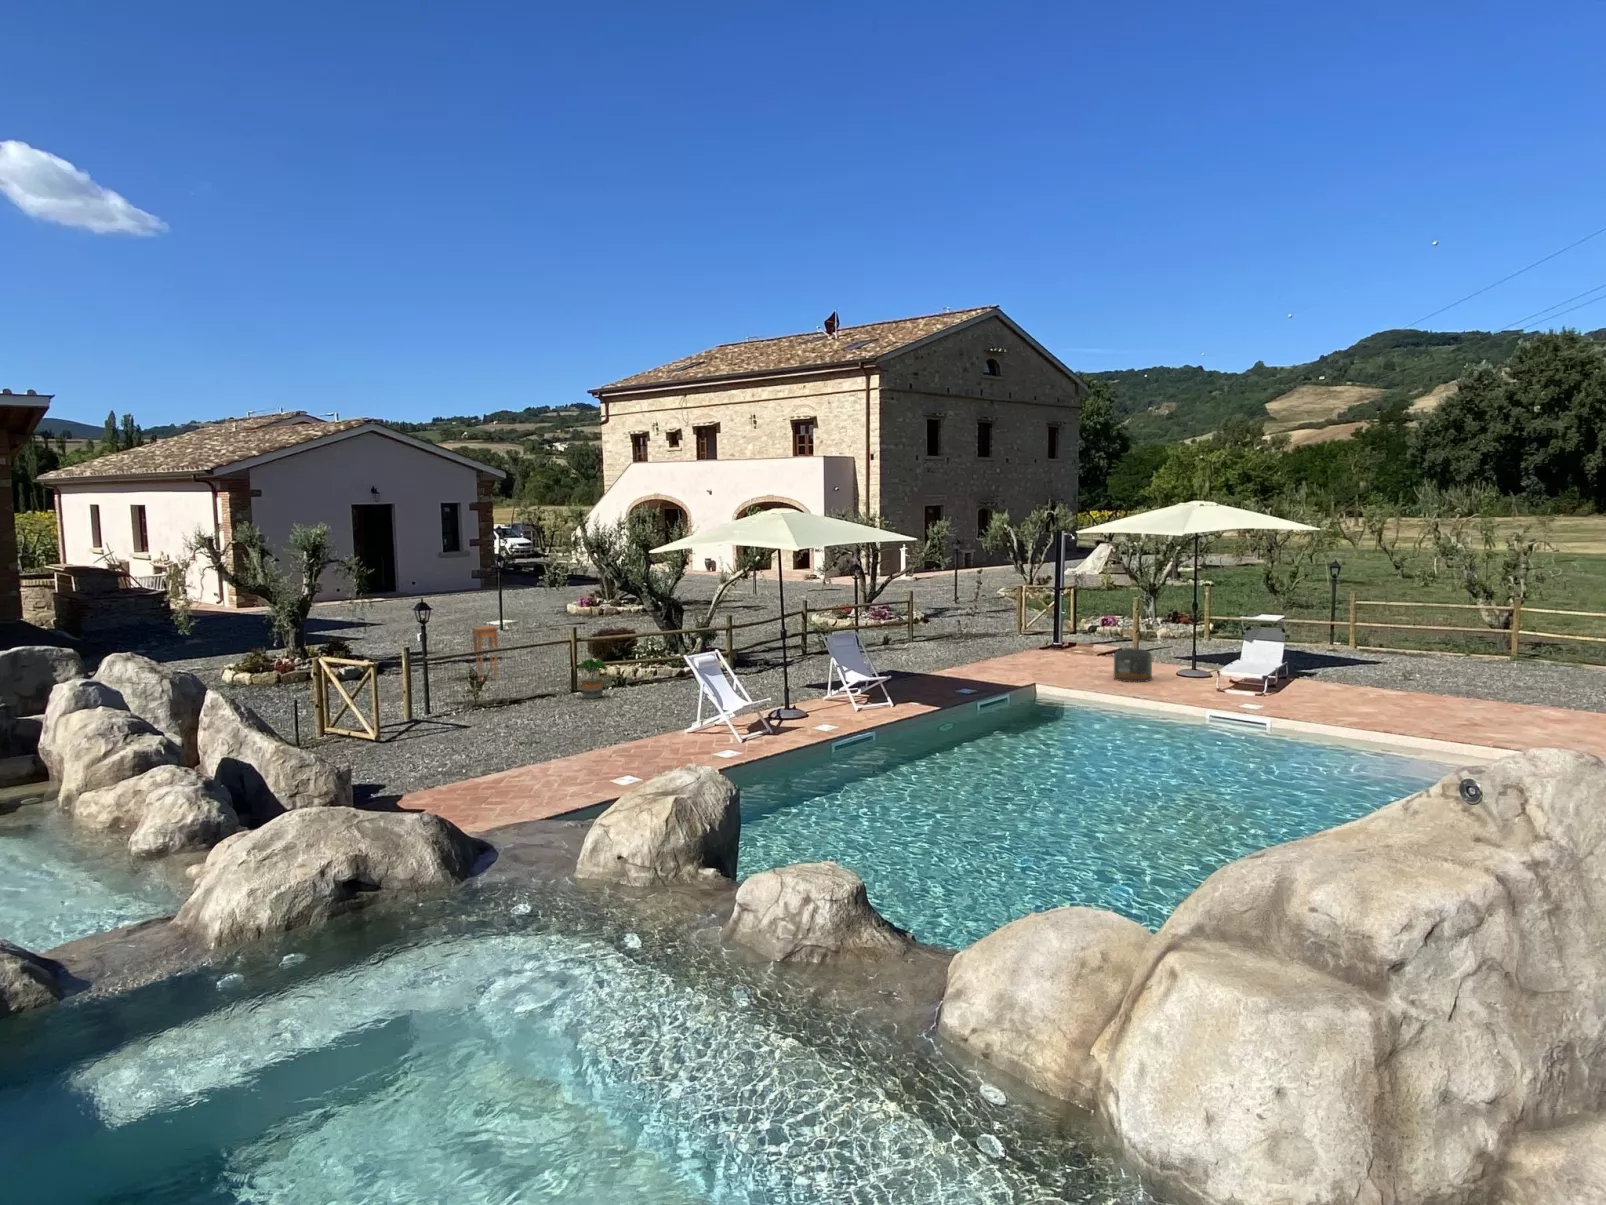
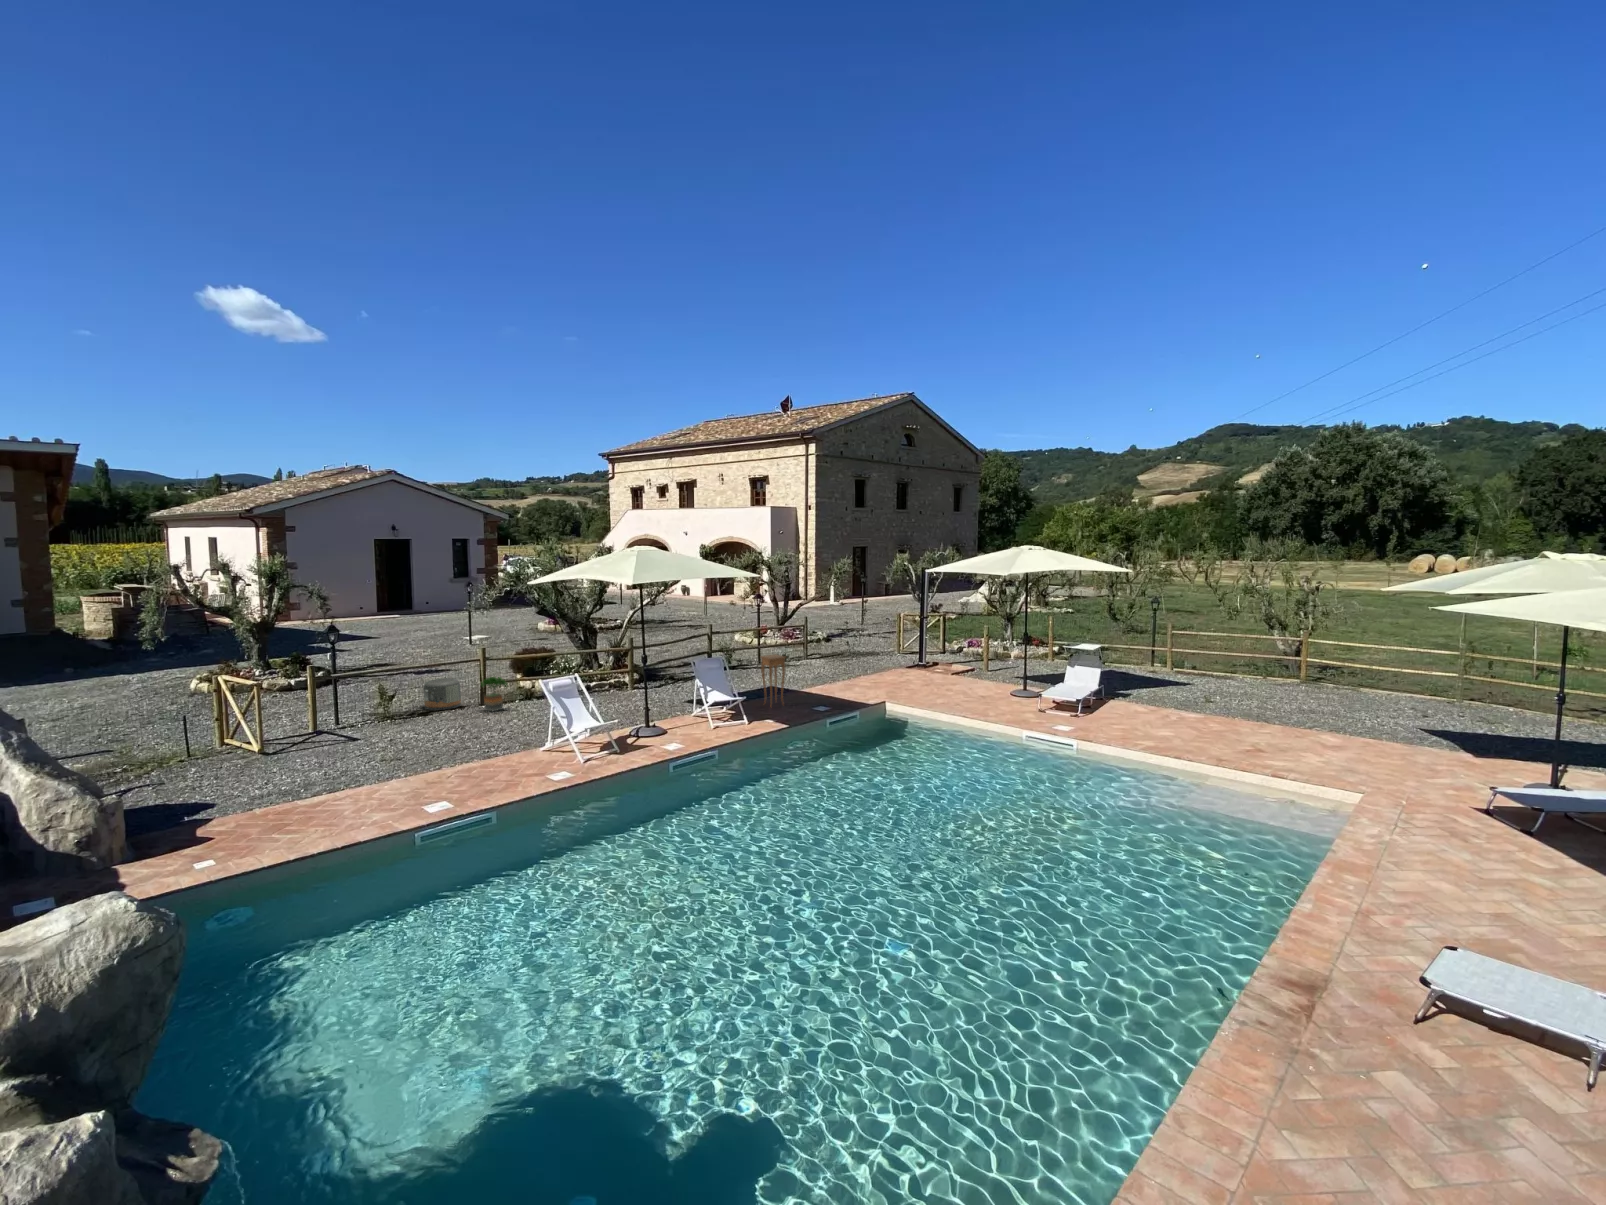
side table: present [472,626,498,677] -> present [761,654,786,700]
pouf: present [1114,648,1152,682] -> present [424,678,461,710]

